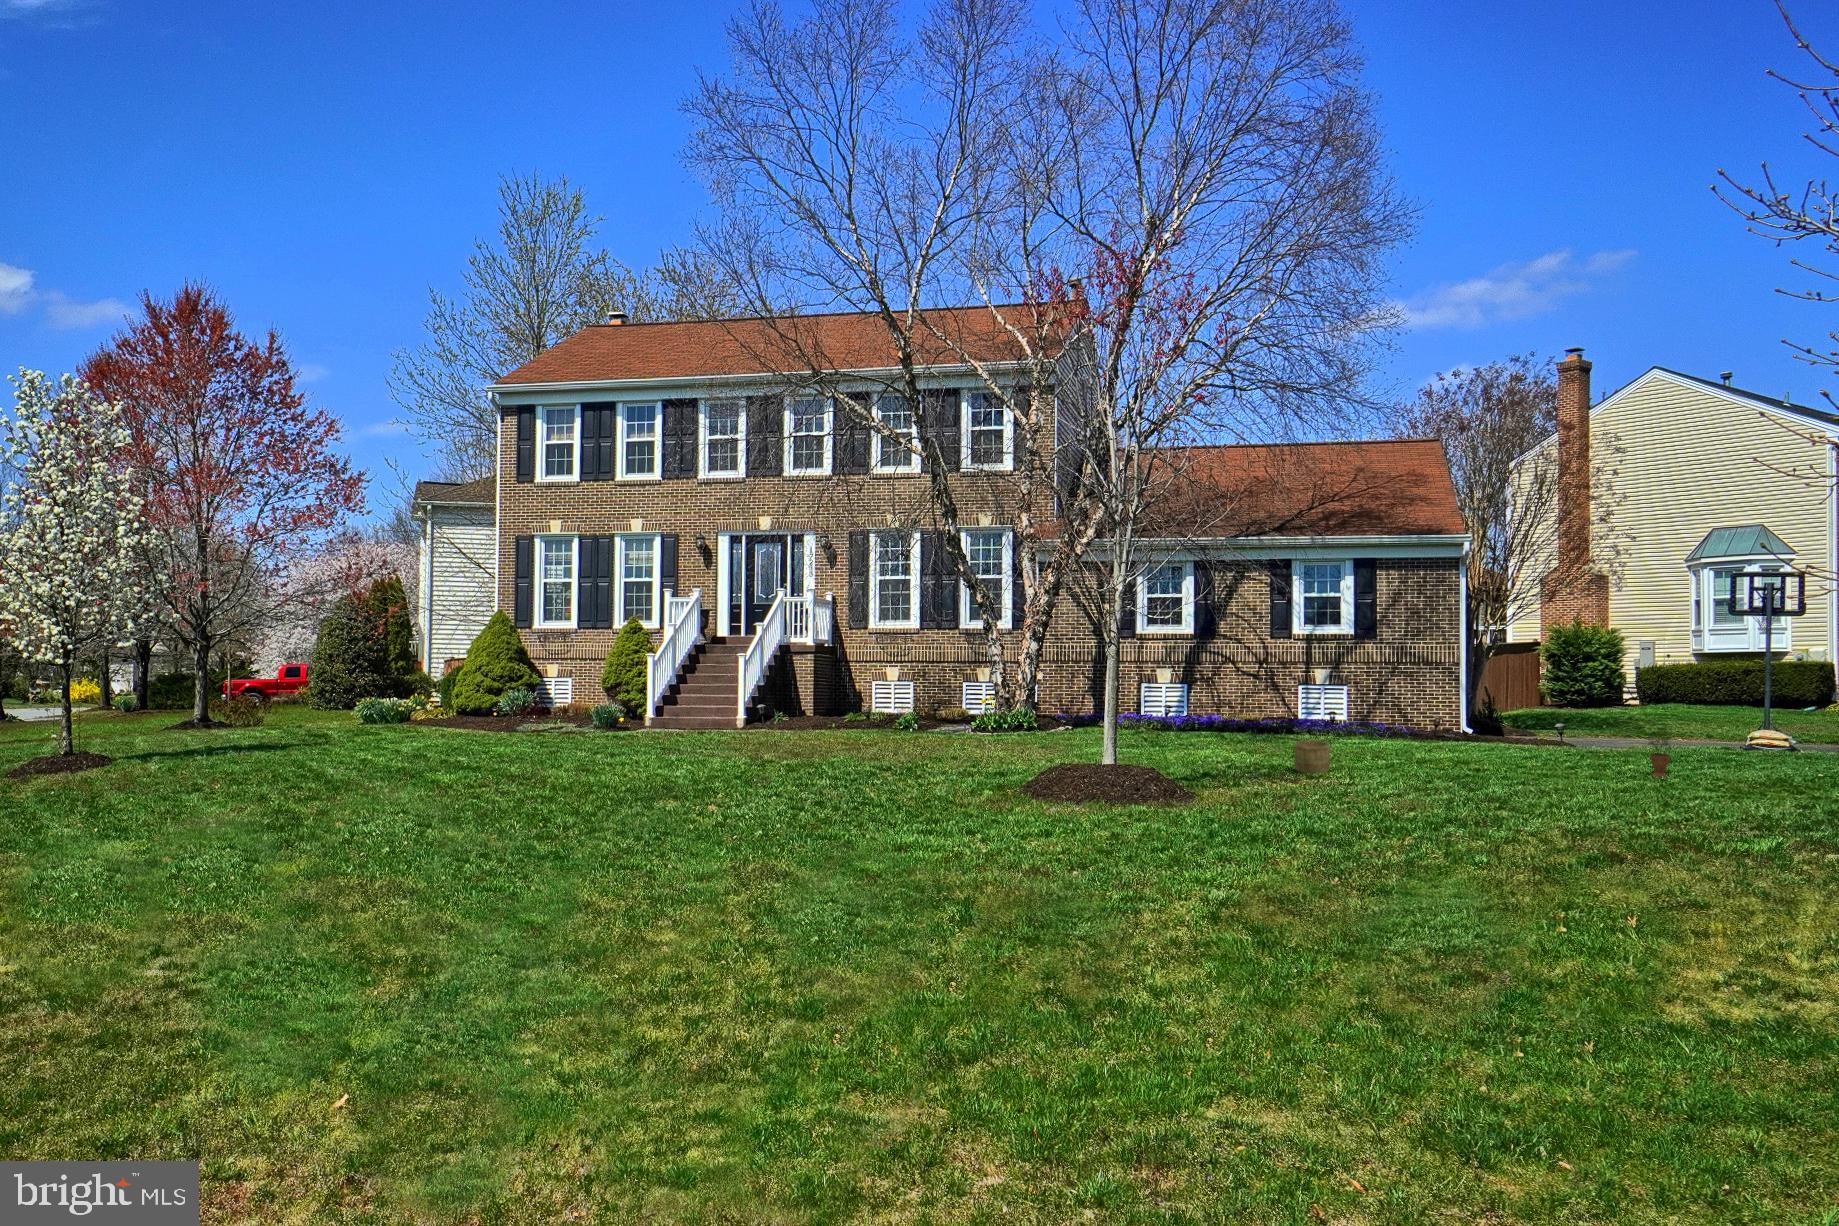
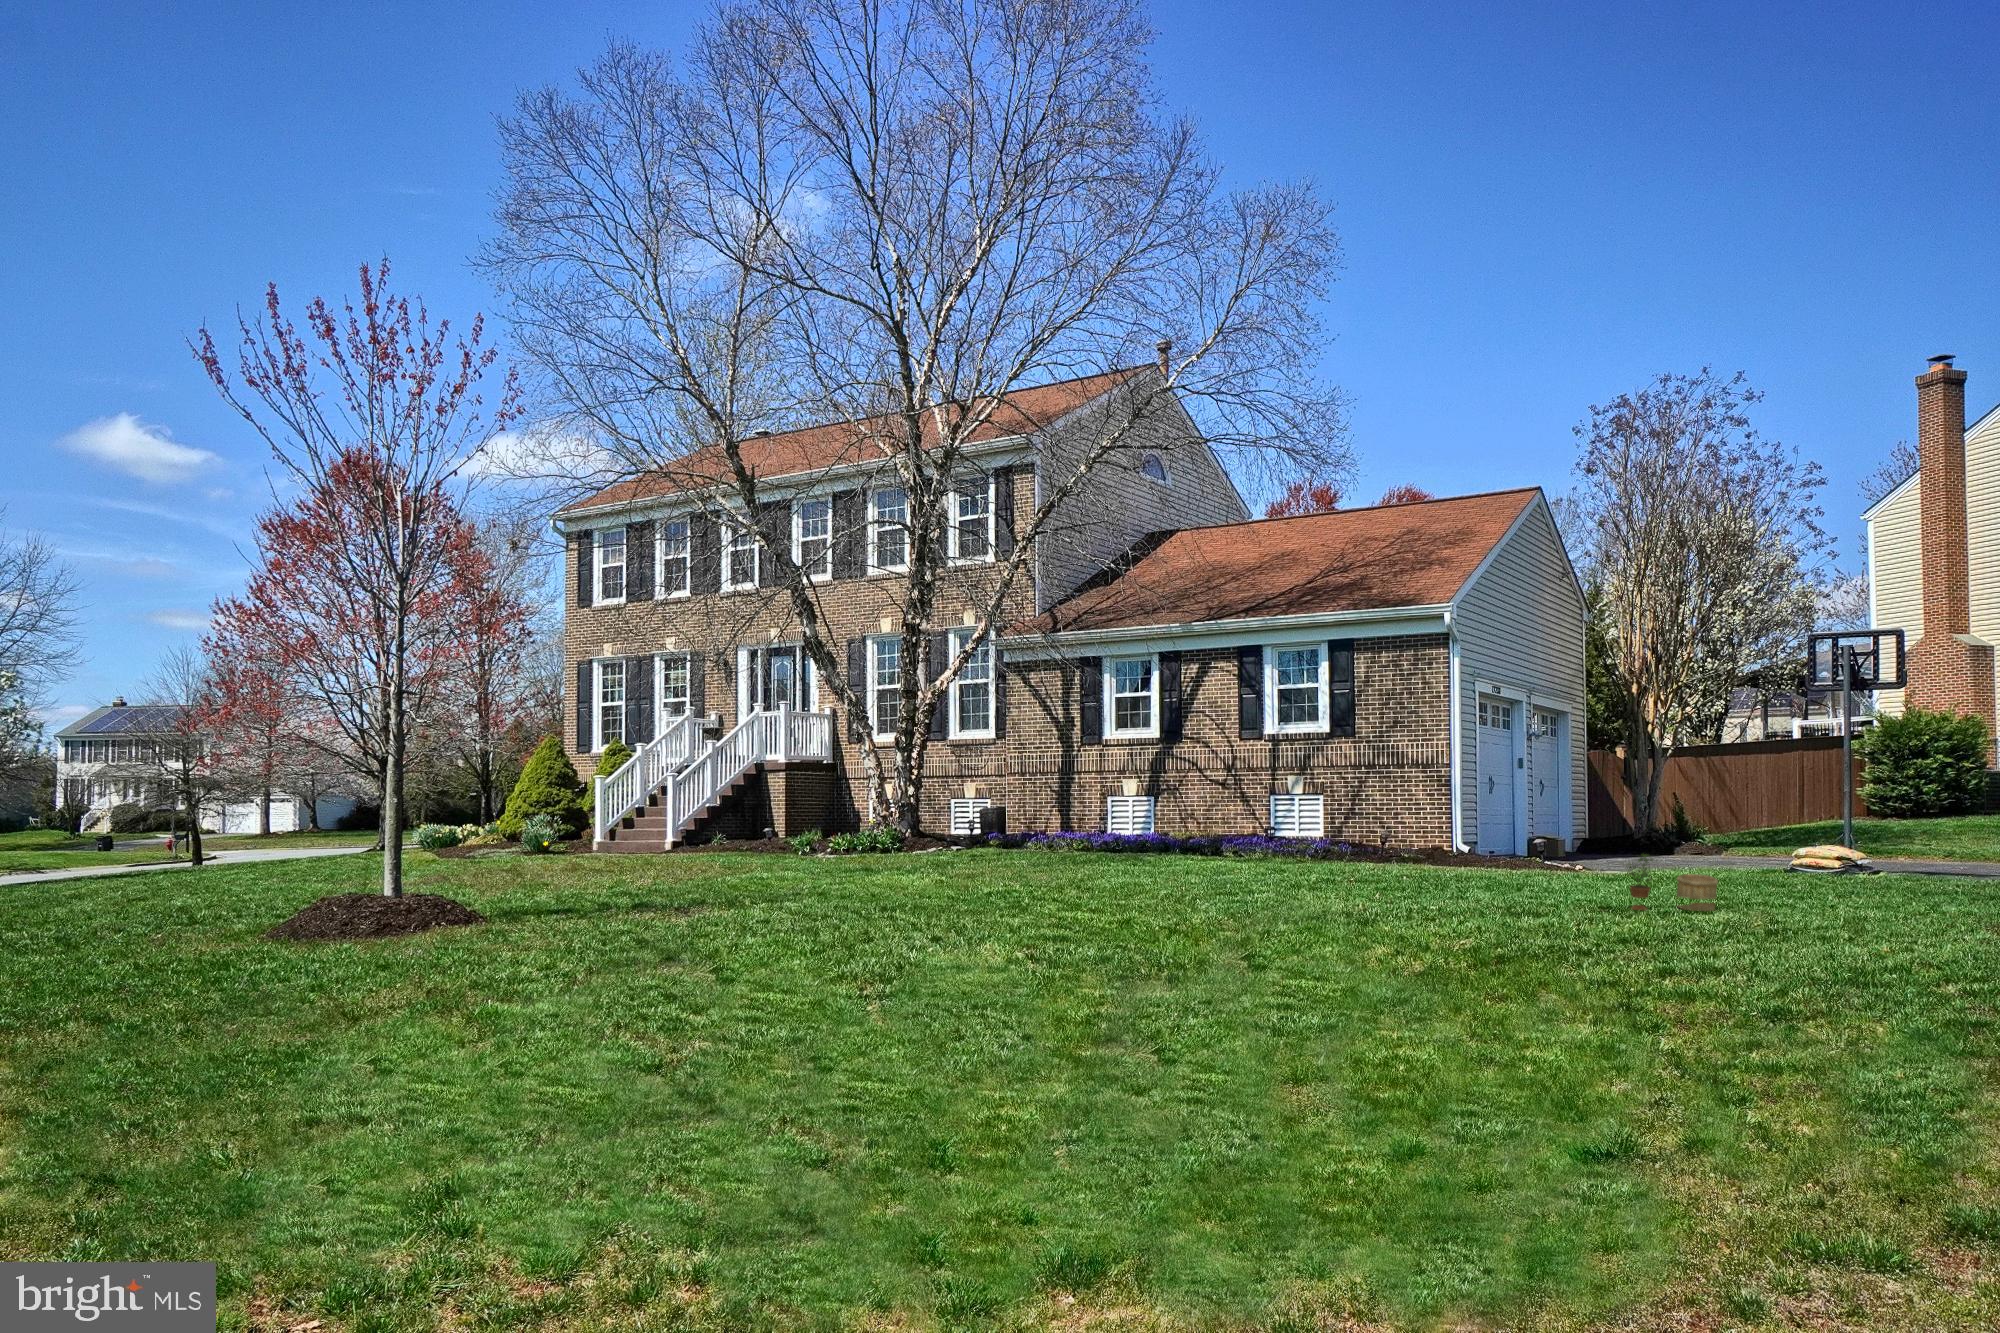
wooden bucket: present [1294,740,1330,773] -> present [1677,874,1718,911]

